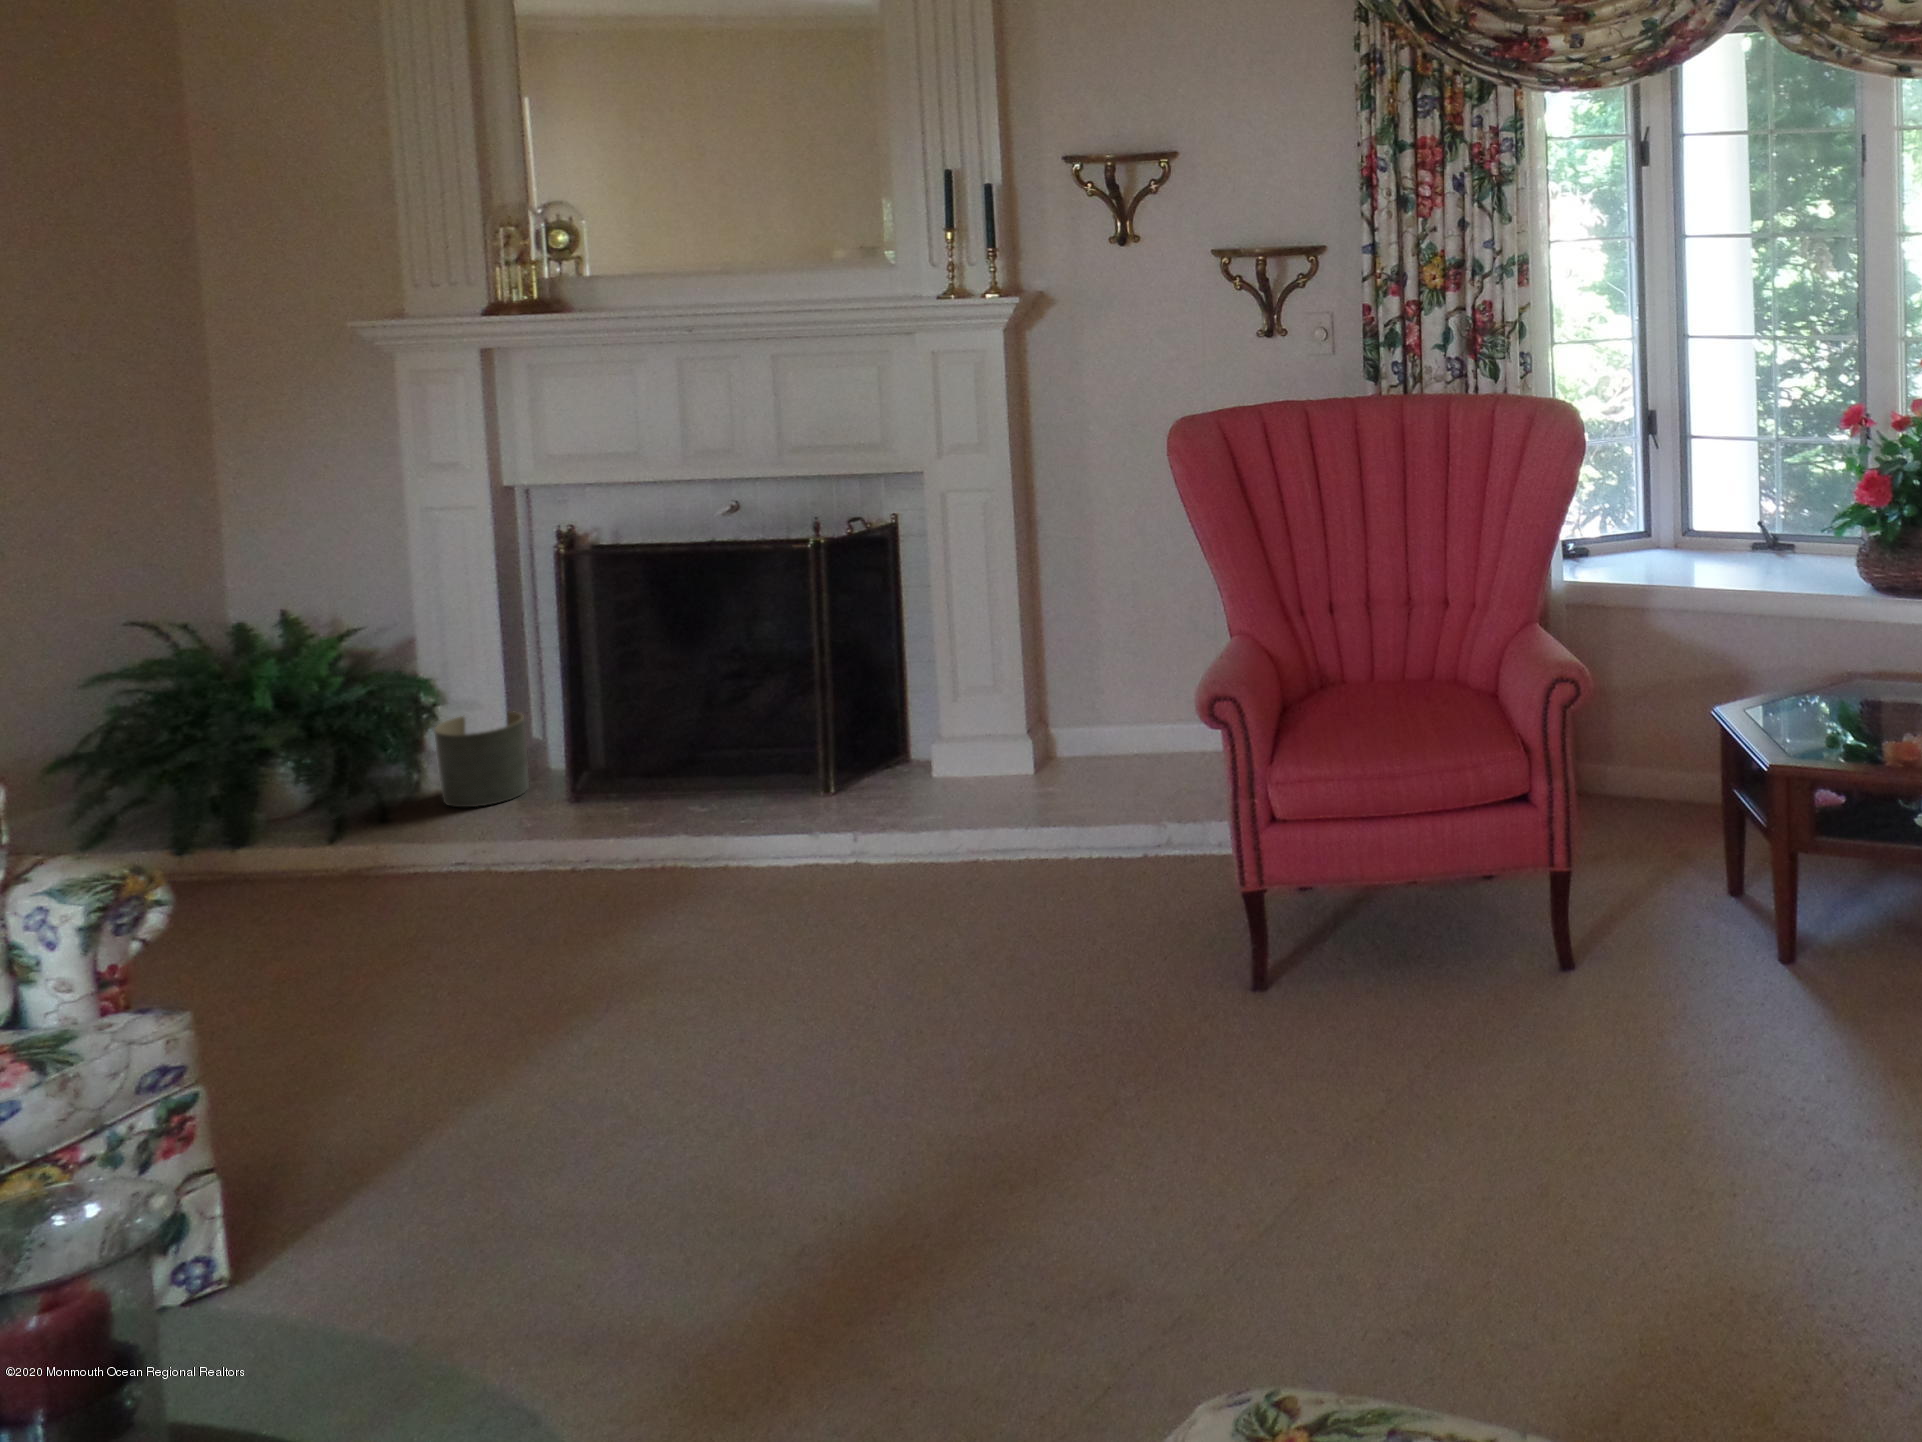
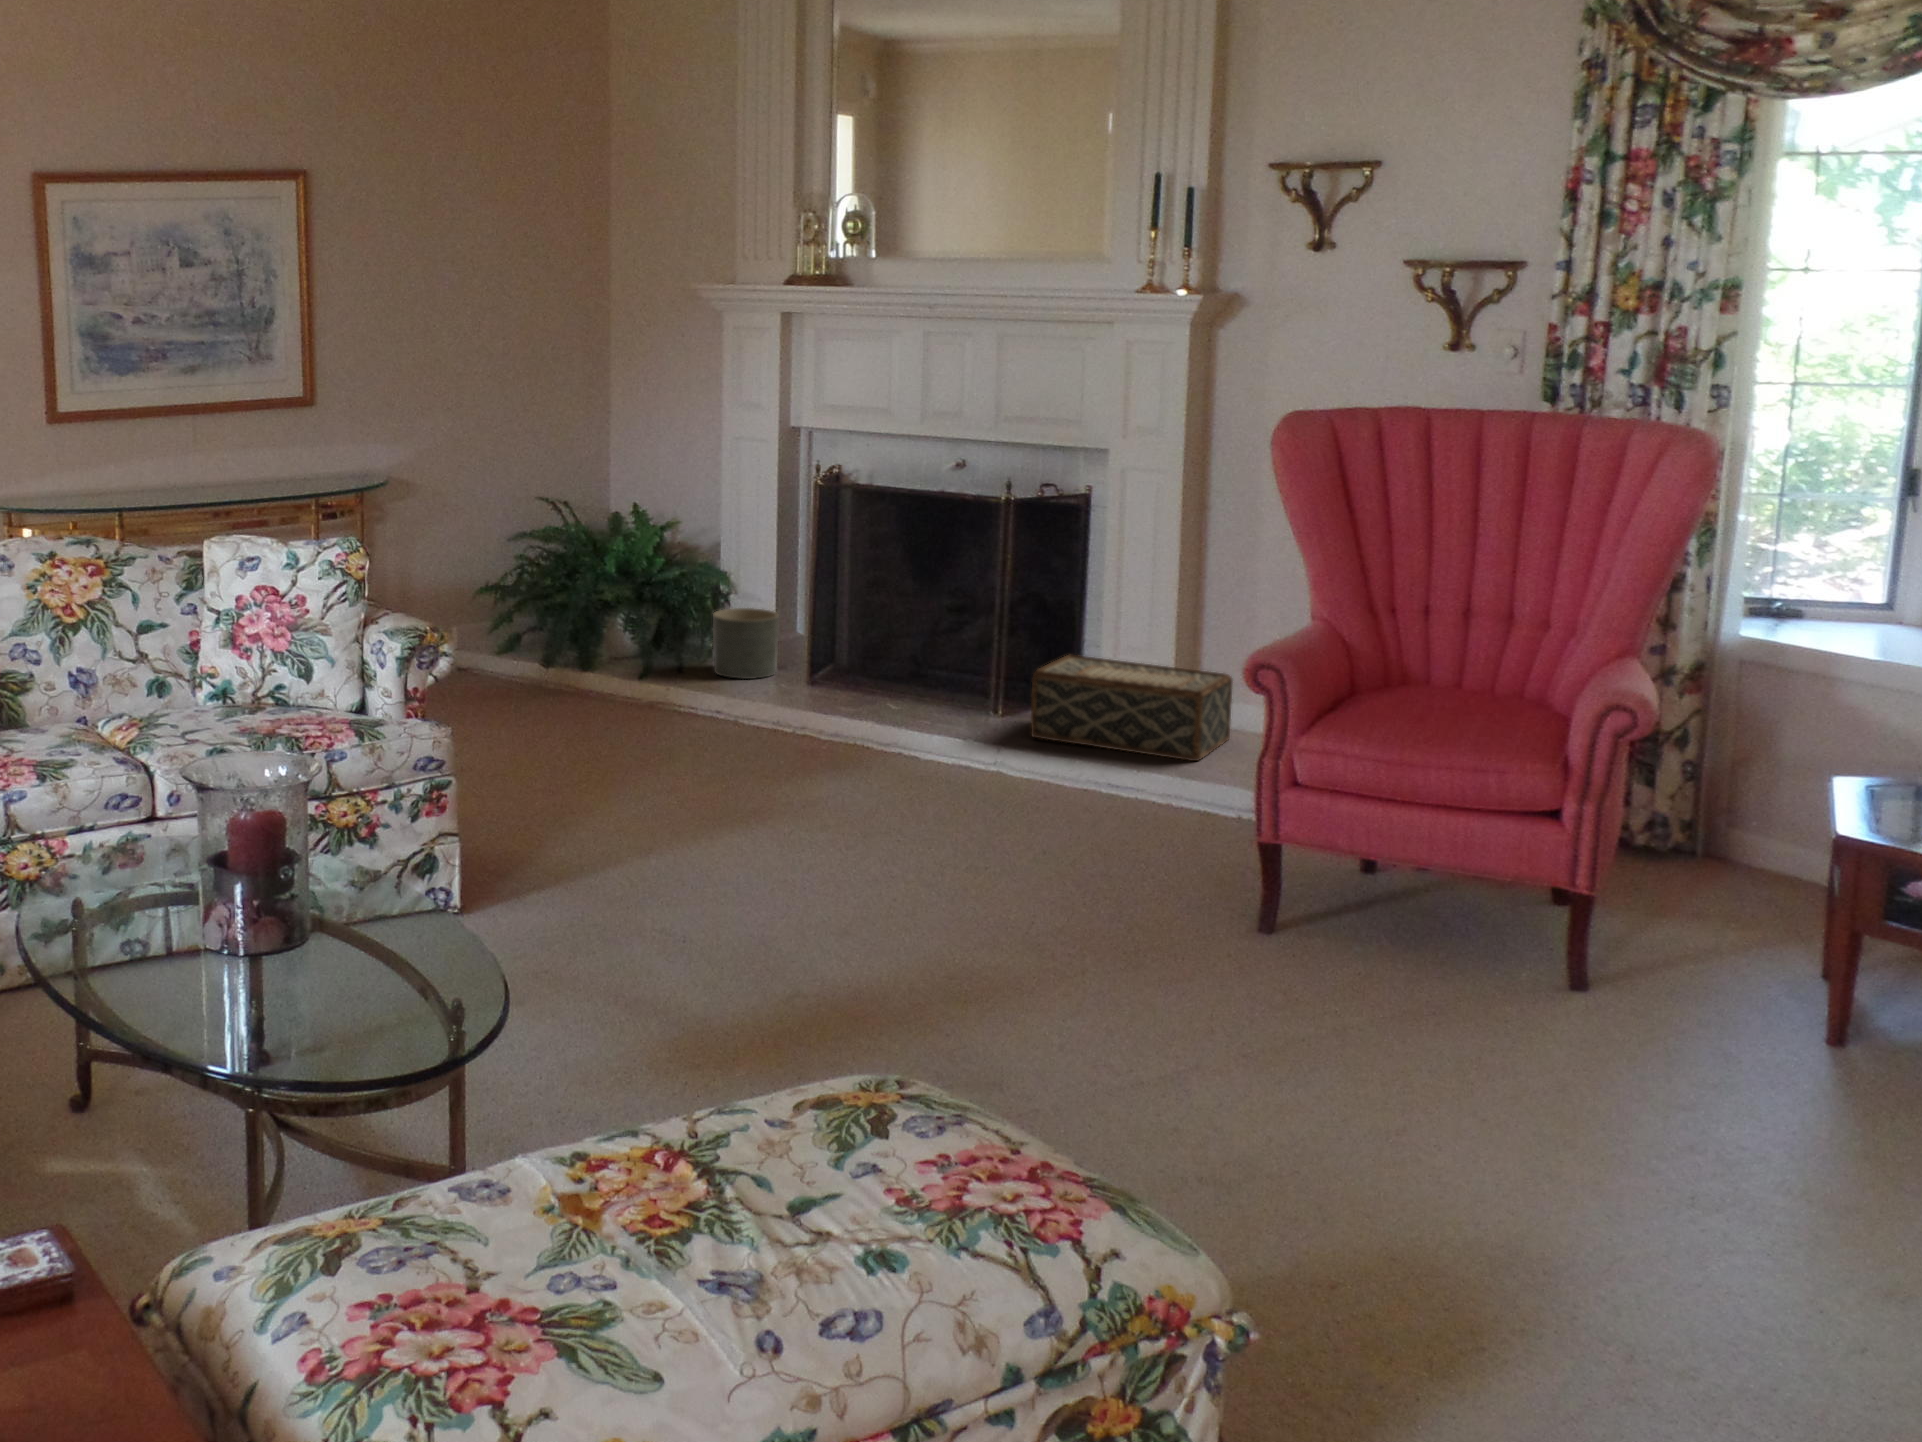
woven basket: none [879,698,1097,813] -> present [1031,655,1232,761]

